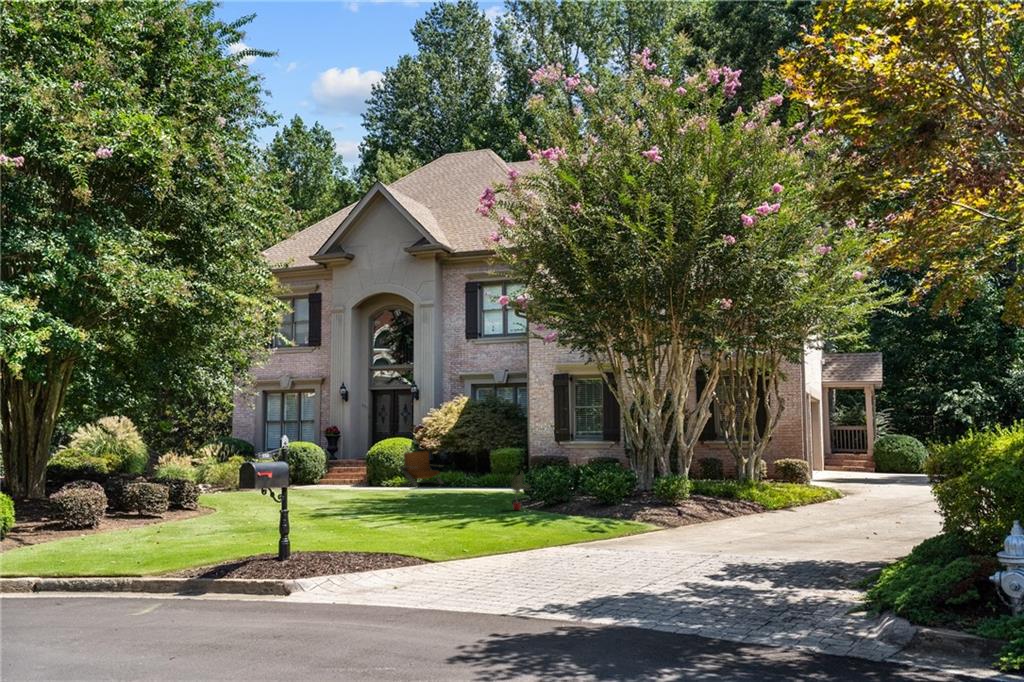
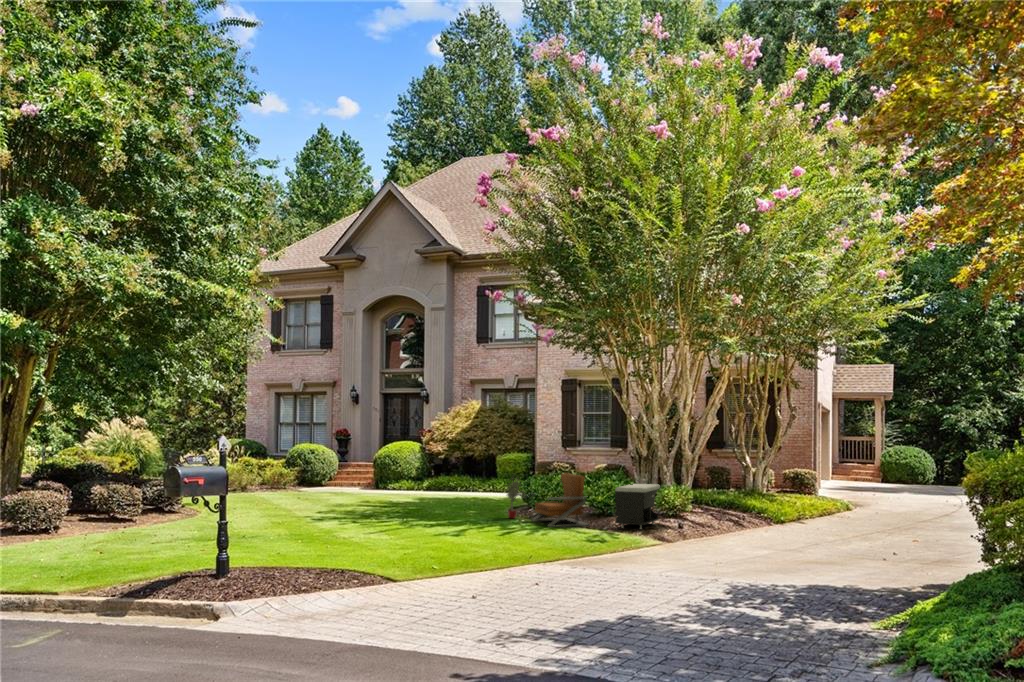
lounge chair: present [399,451,443,486] -> present [532,473,589,527]
storage bench: none [615,475,657,517] -> present [615,484,660,529]

